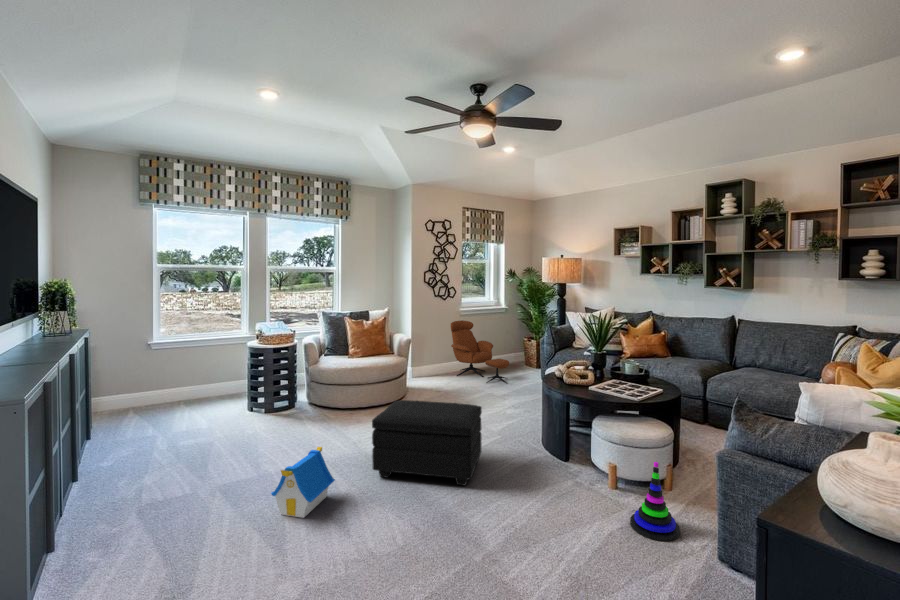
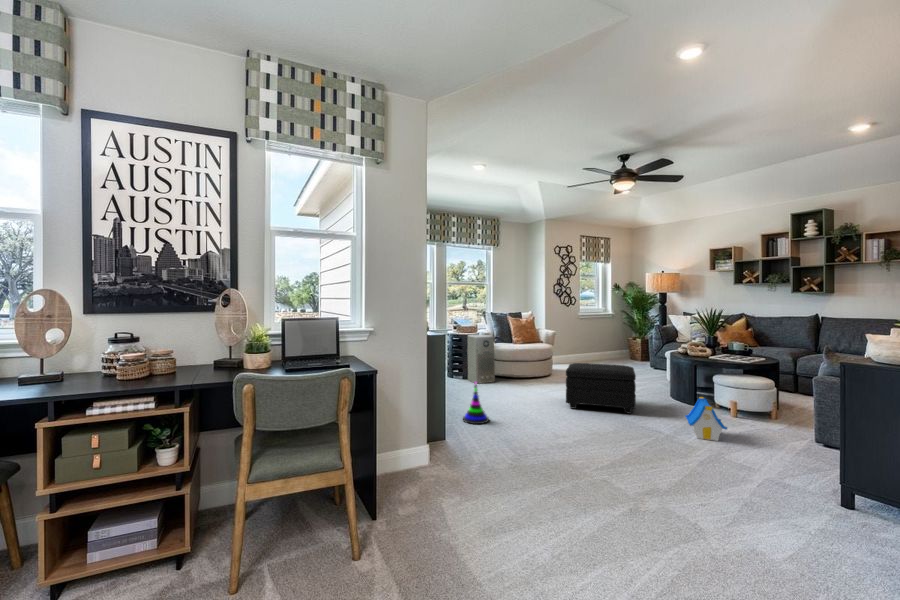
lounge chair: present [451,320,509,383] -> none [574,322,625,369]
air purifier: none [271,348,311,424] -> present [467,334,495,383]
toy house: present [271,447,335,518] -> present [685,397,727,441]
stacking toy: present [630,462,680,541] -> present [463,382,489,424]

